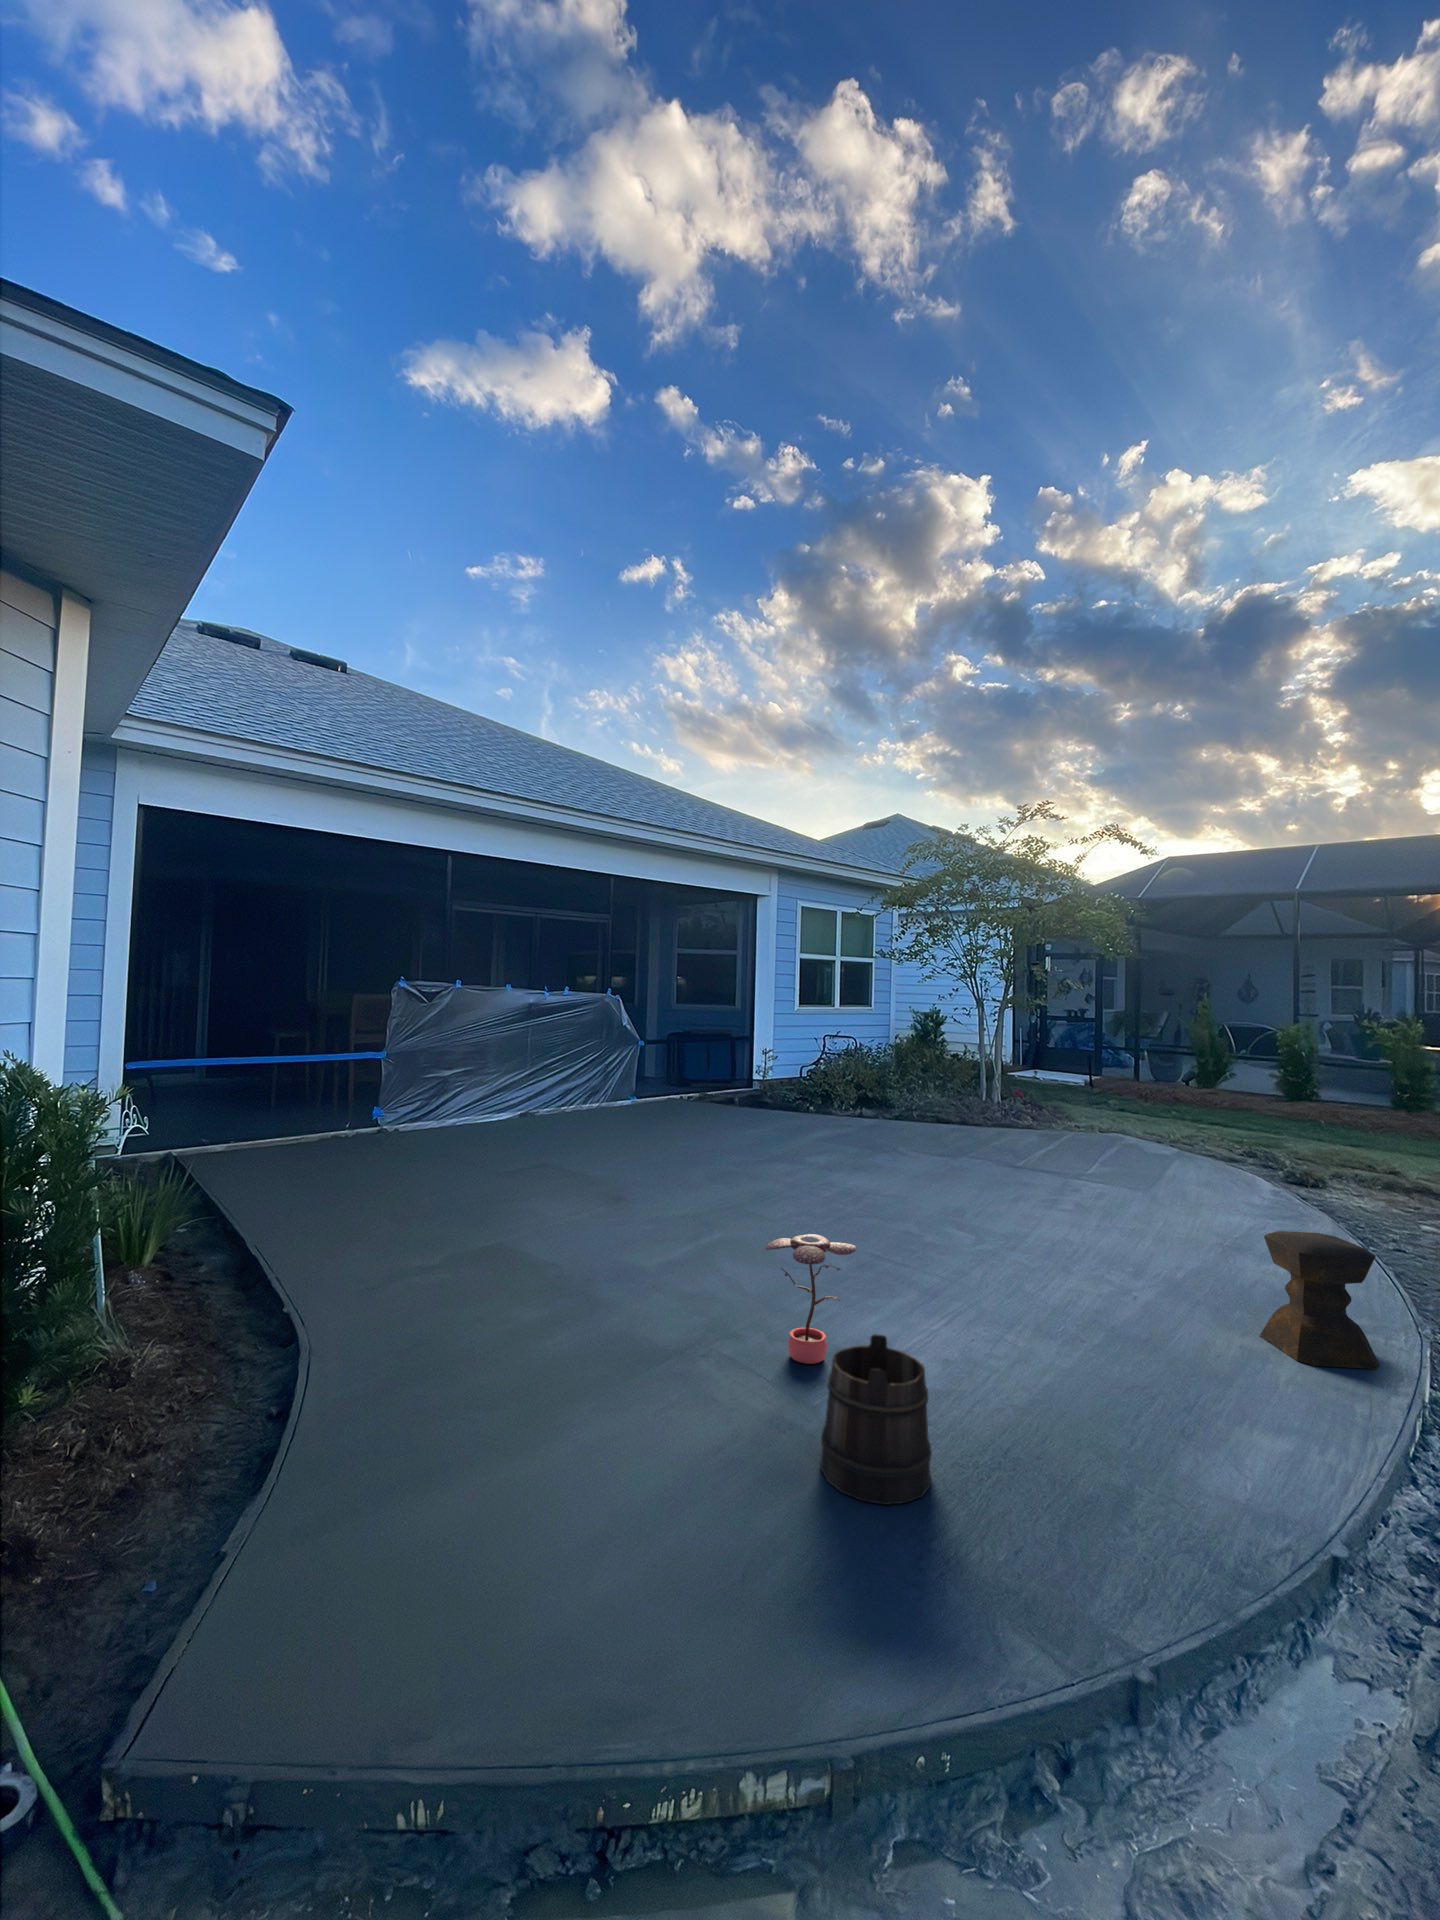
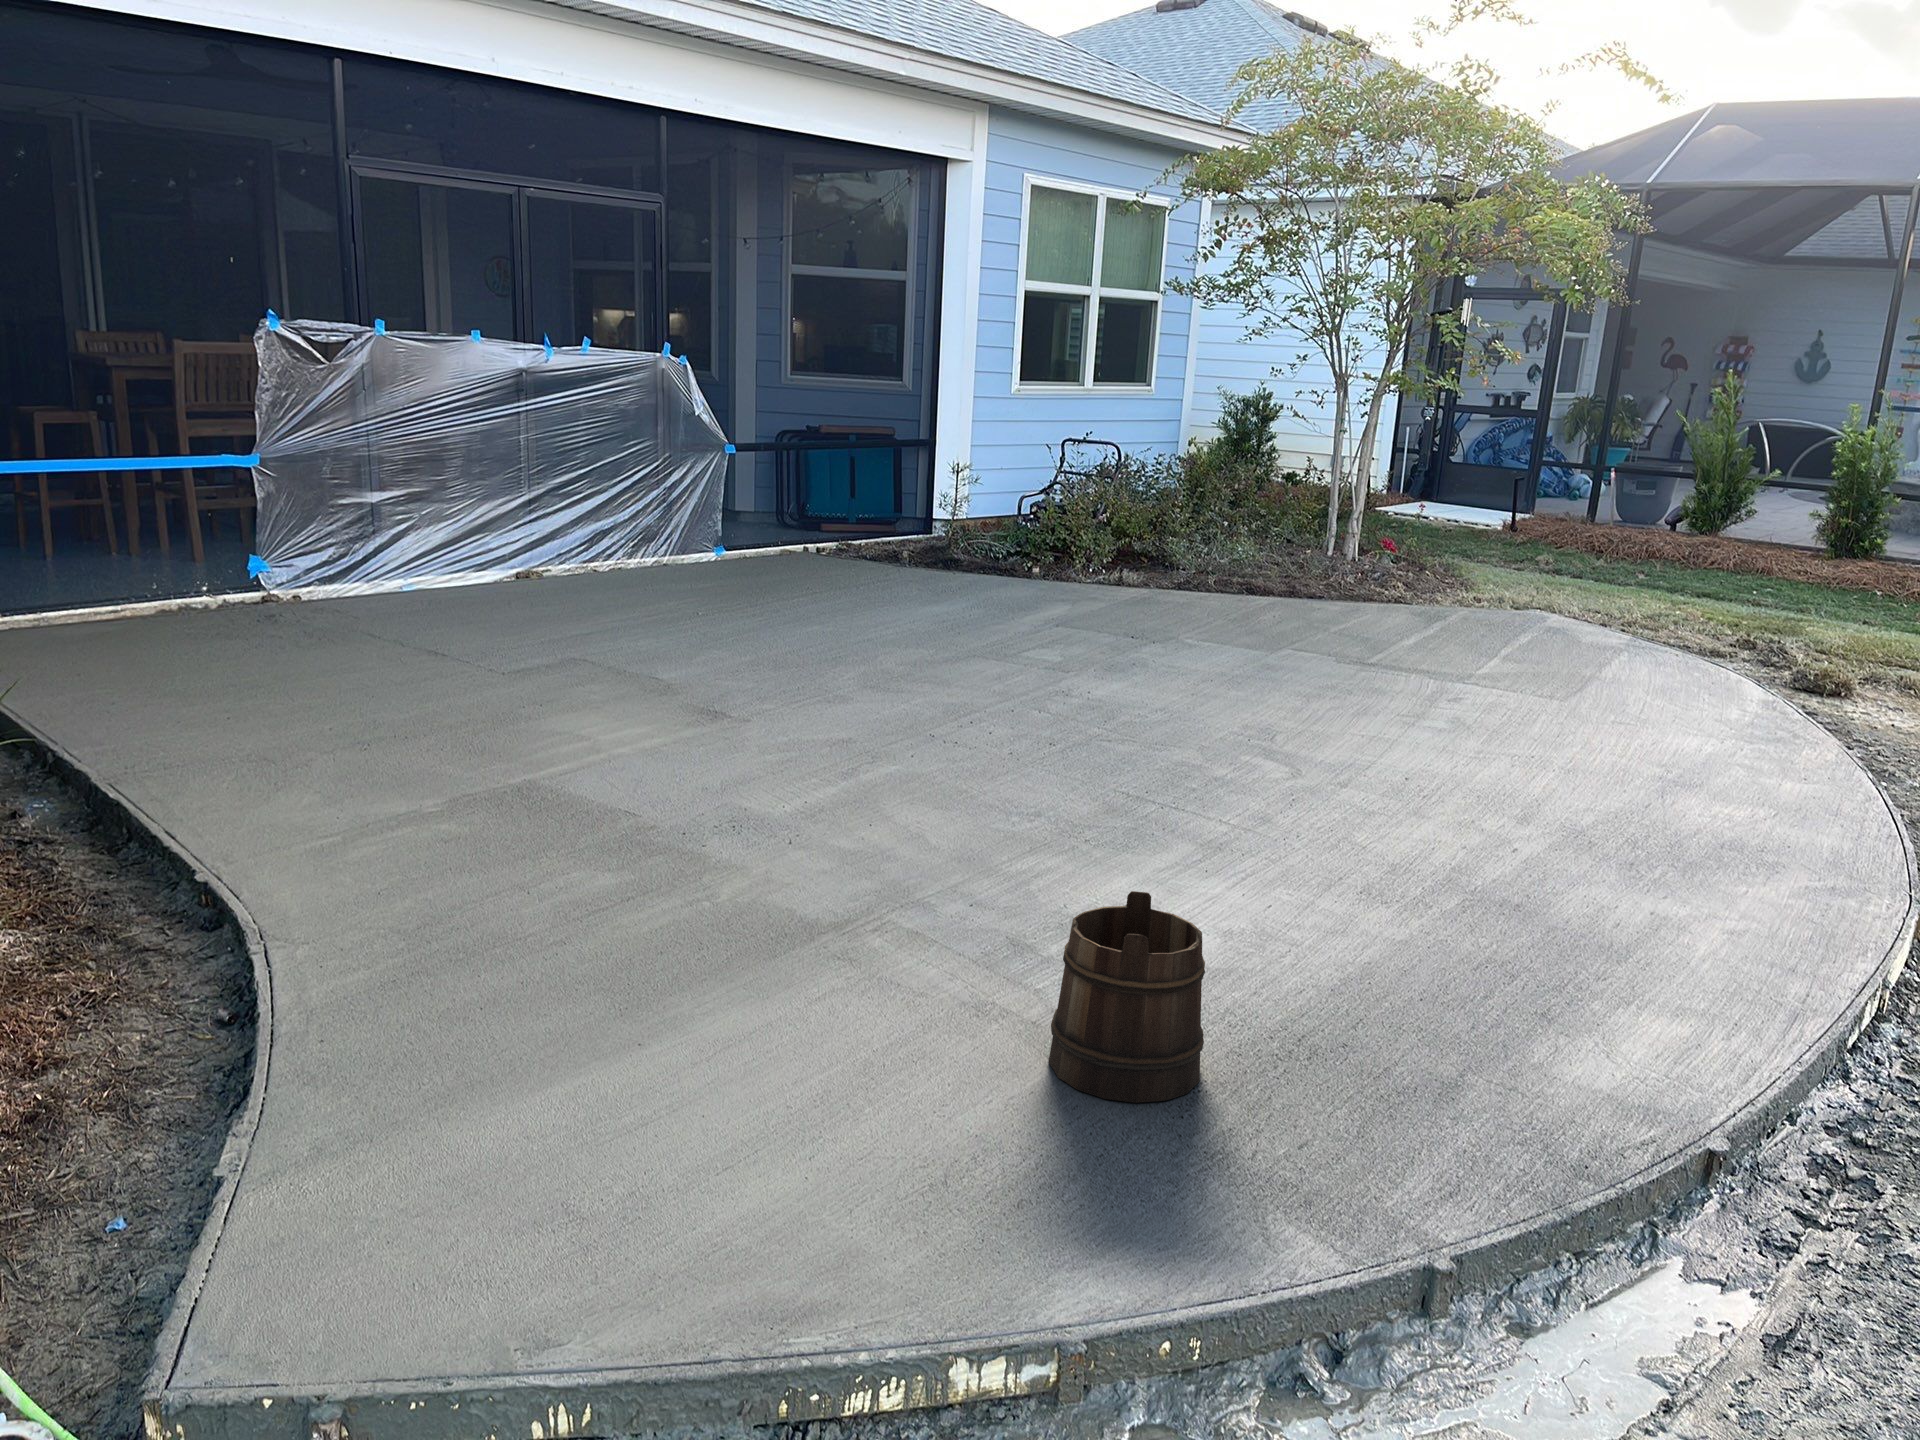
stool: present [1260,1231,1379,1369] -> none [1688,755,1872,943]
potted plant: present [766,1234,857,1364] -> none [973,756,1112,937]

